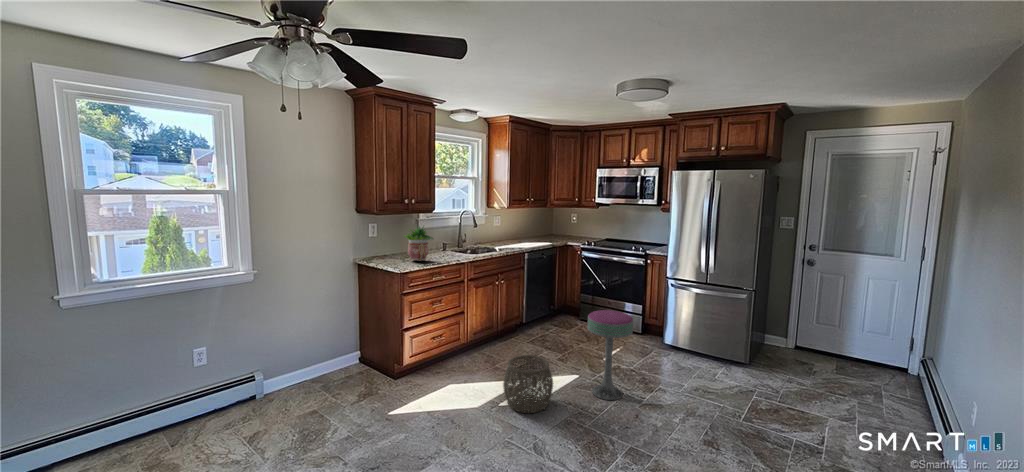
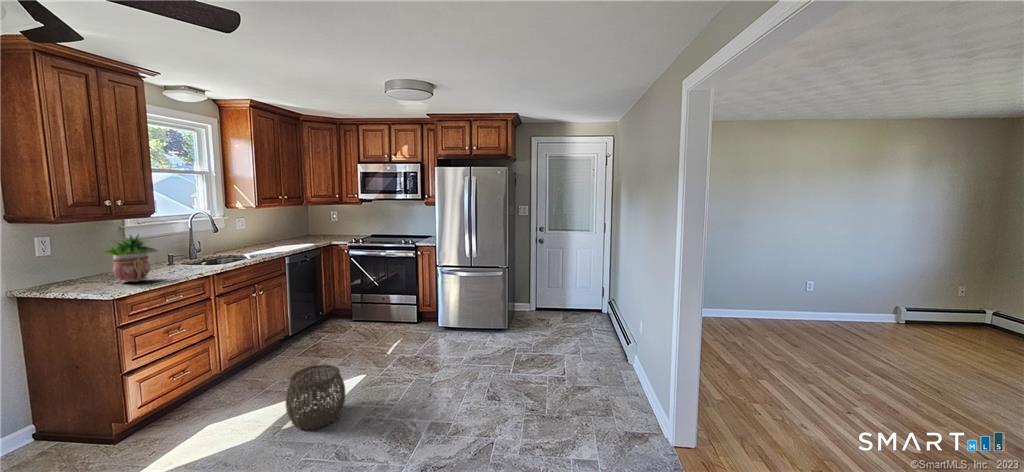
bar stool: present [587,310,633,400] -> none [374,302,419,389]

